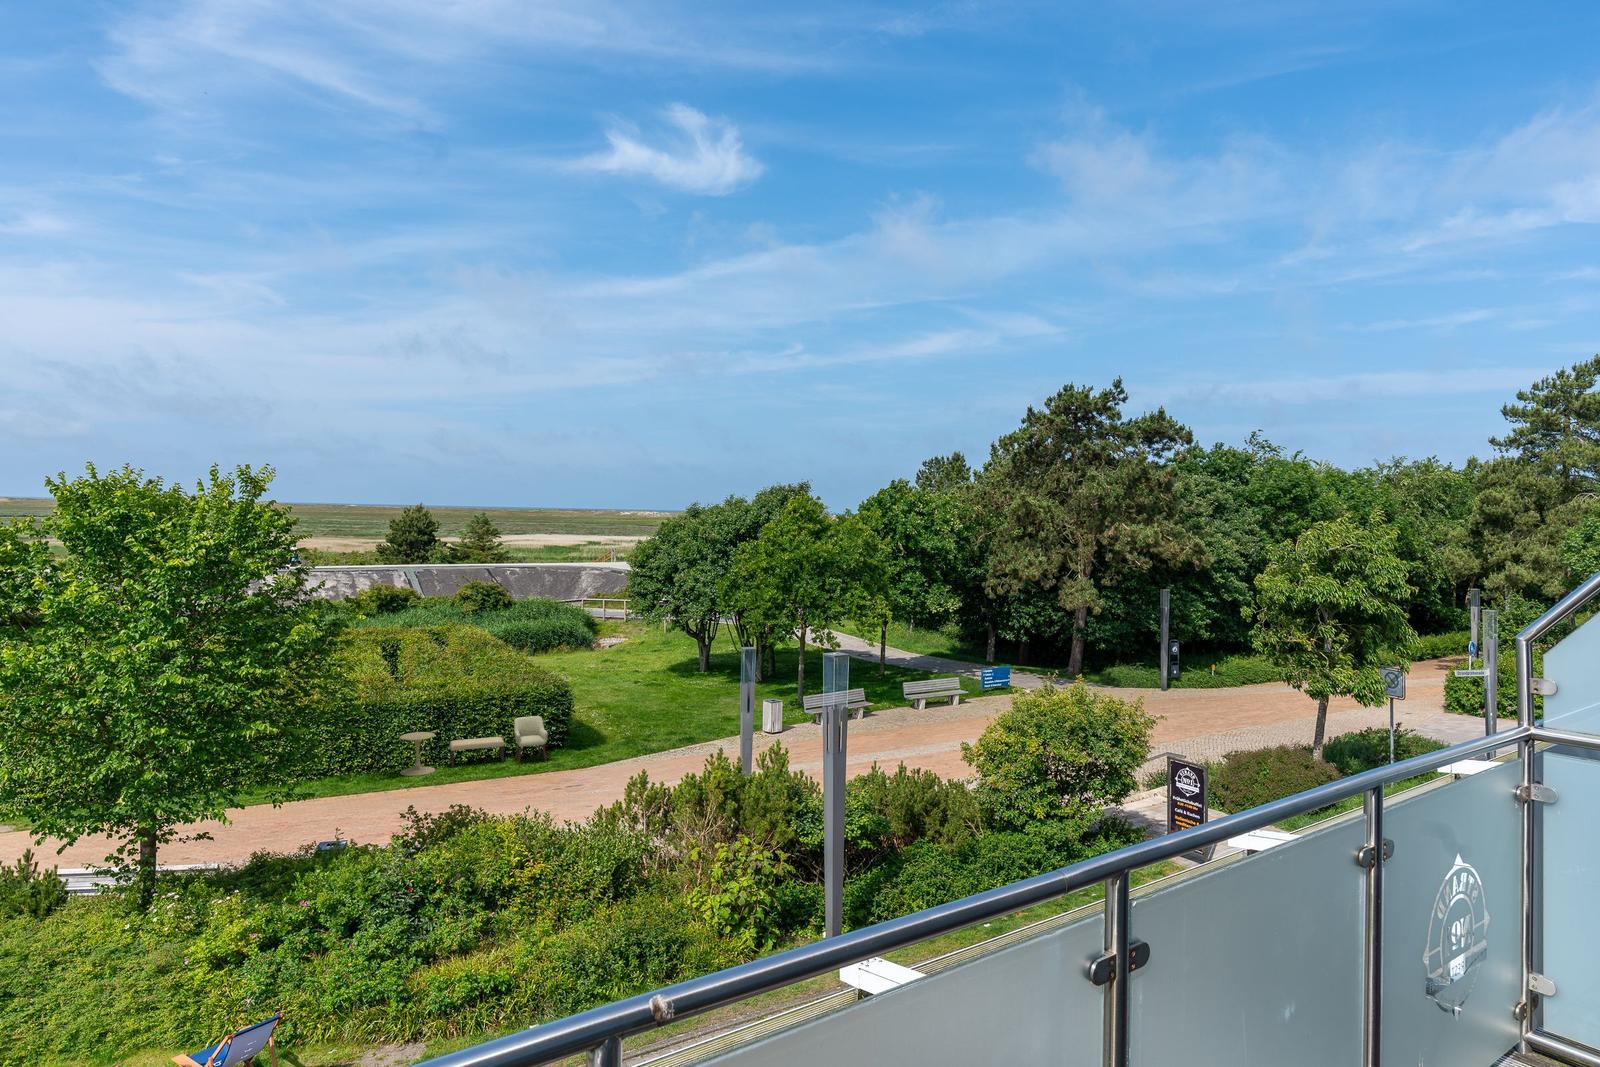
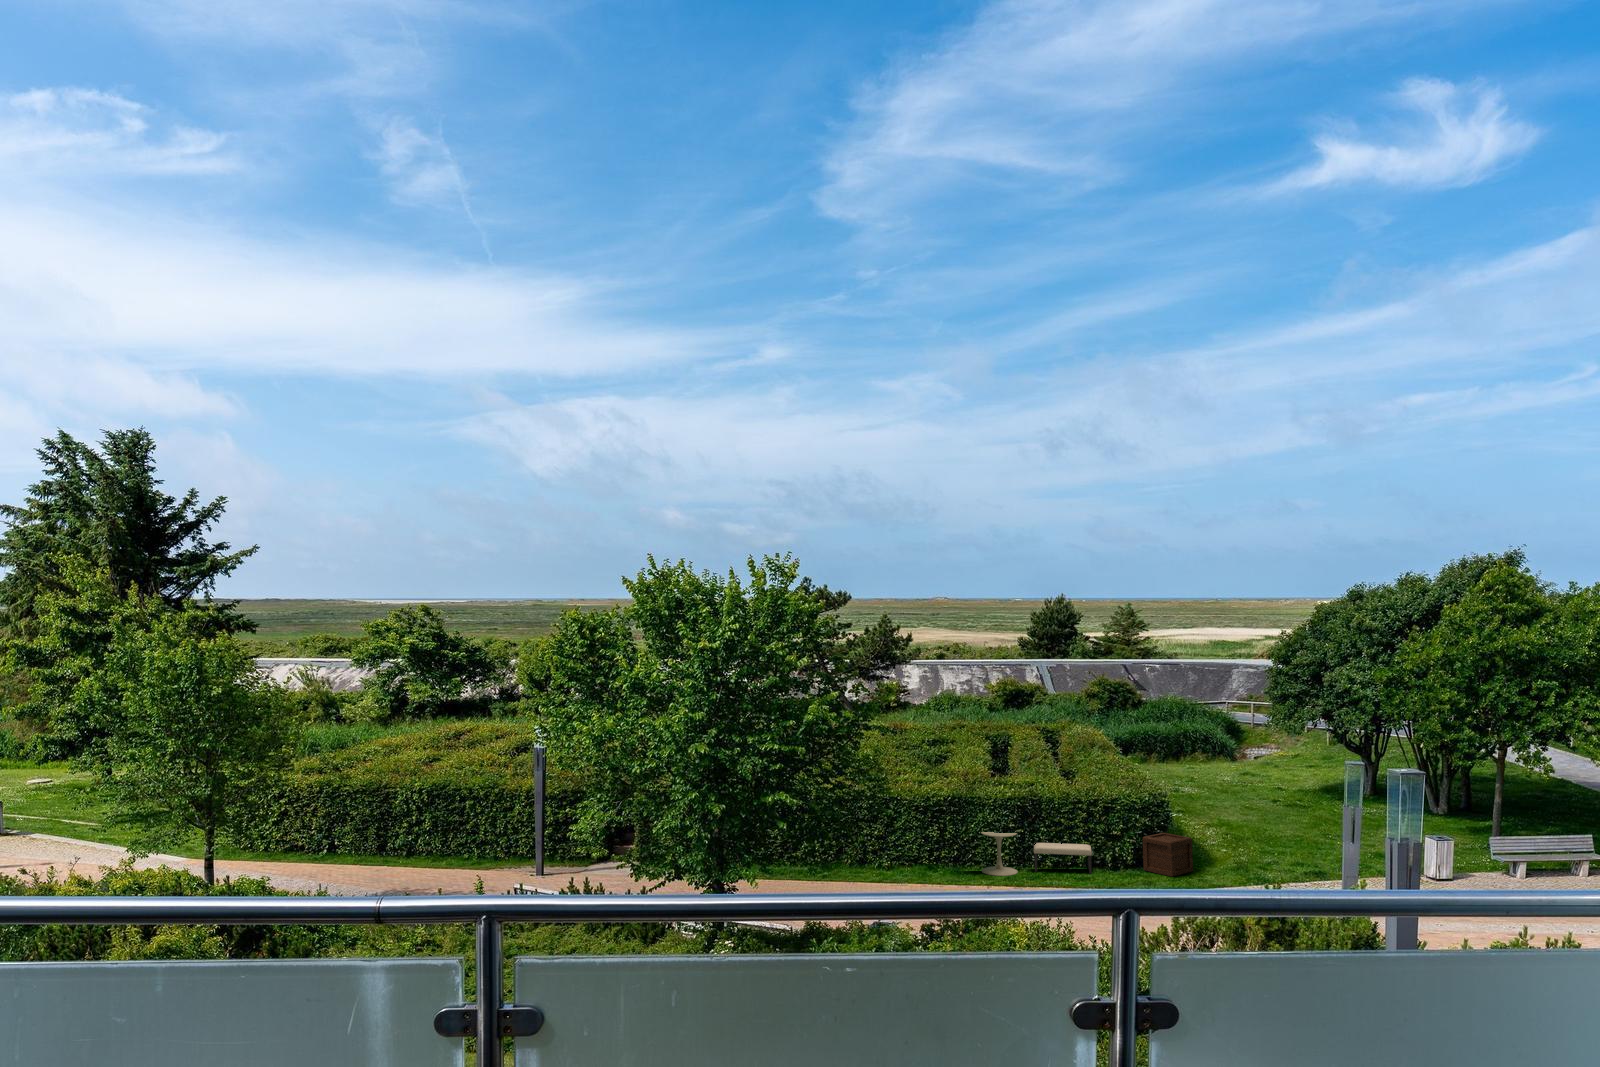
chair: present [514,716,548,764] -> none [1103,825,1140,880]
wooden crate: none [548,719,589,755] -> present [1143,833,1193,877]

